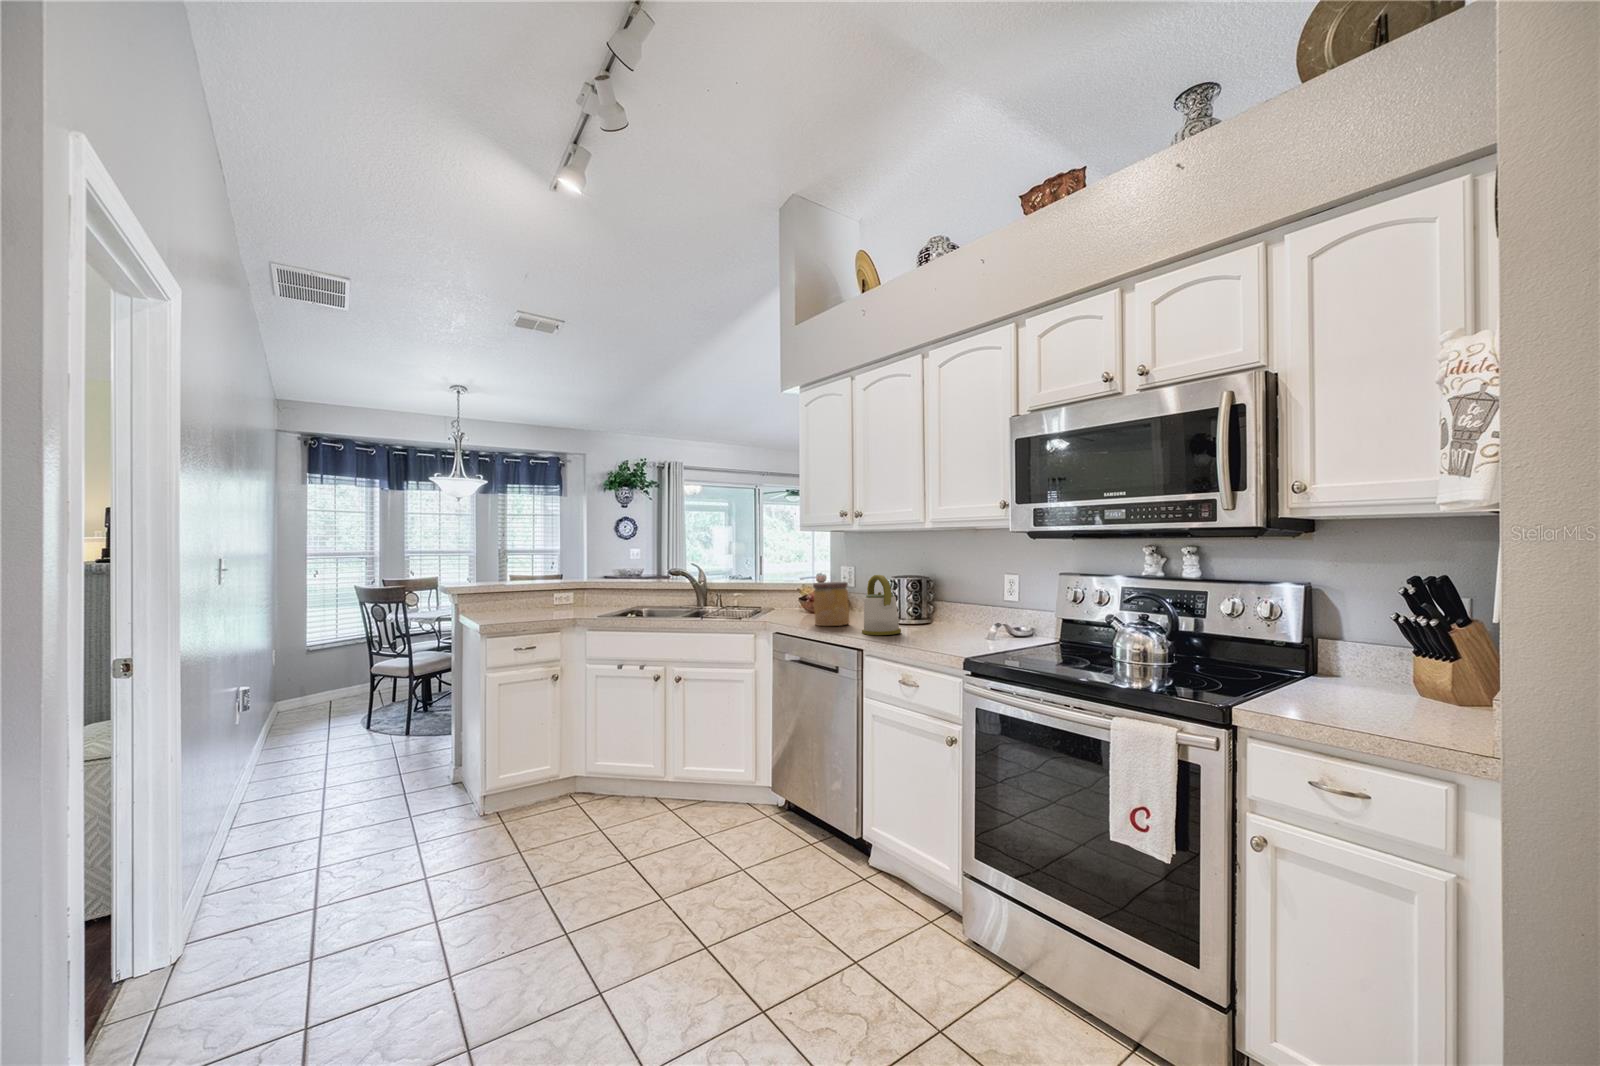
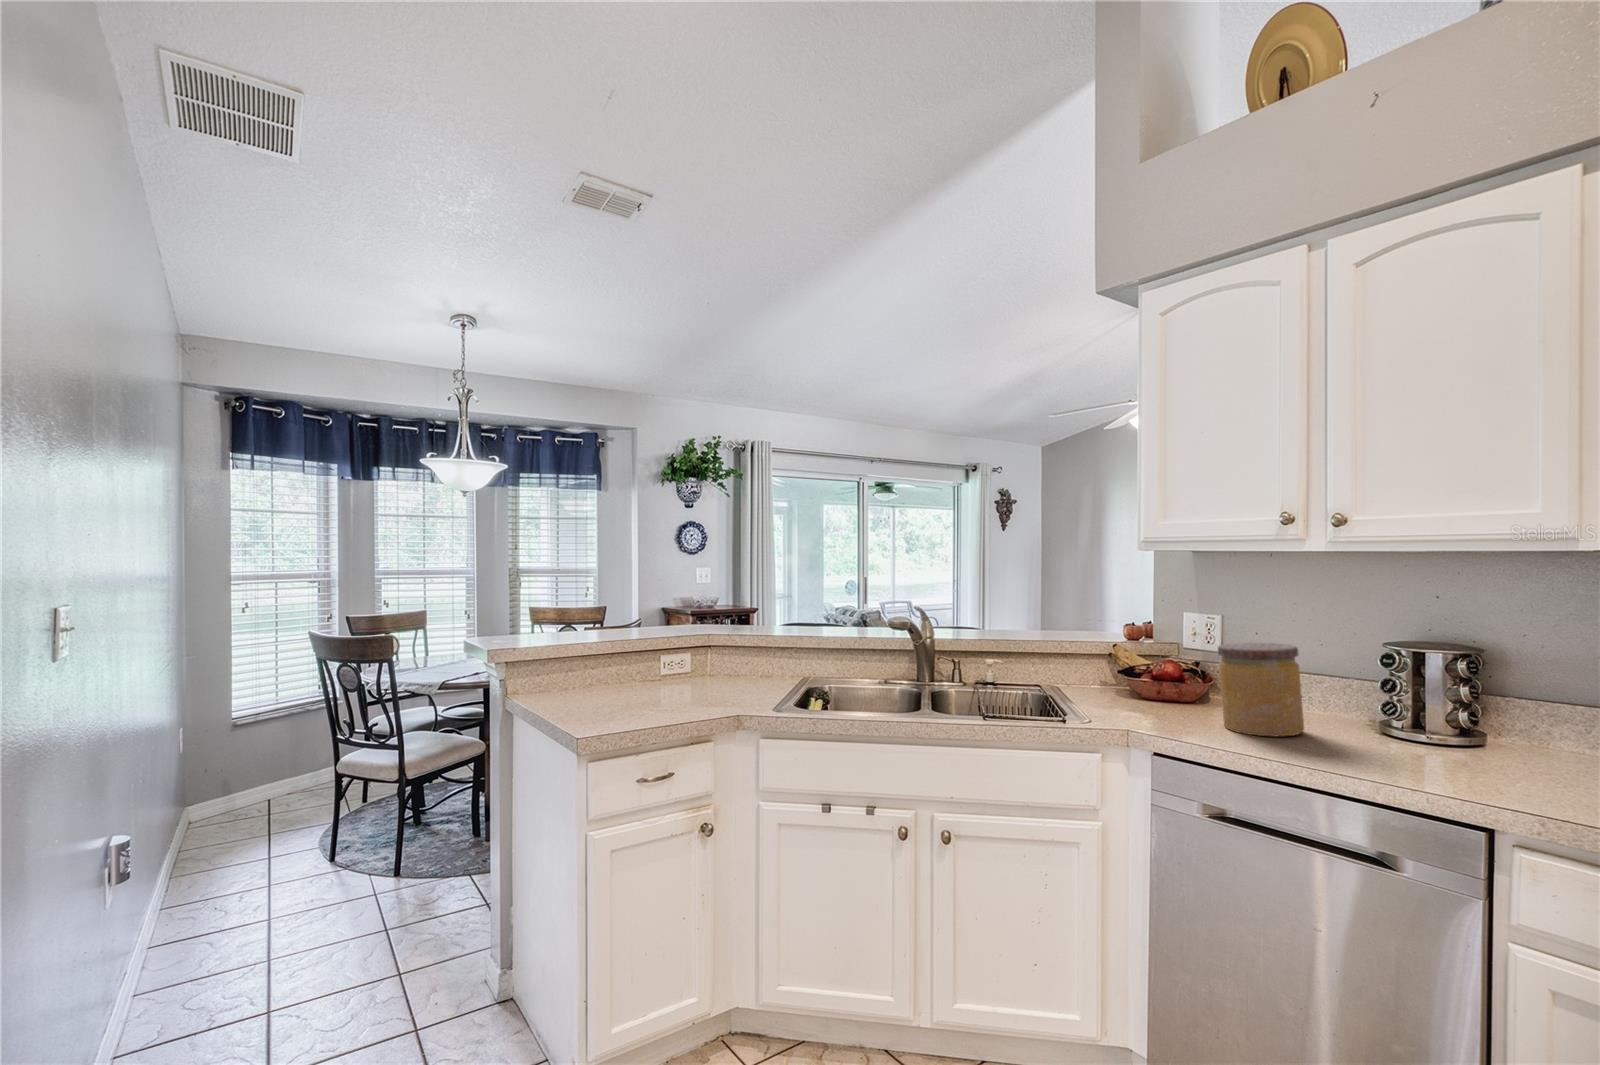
kettle: present [862,575,901,635] -> none [1379,638,1506,774]

